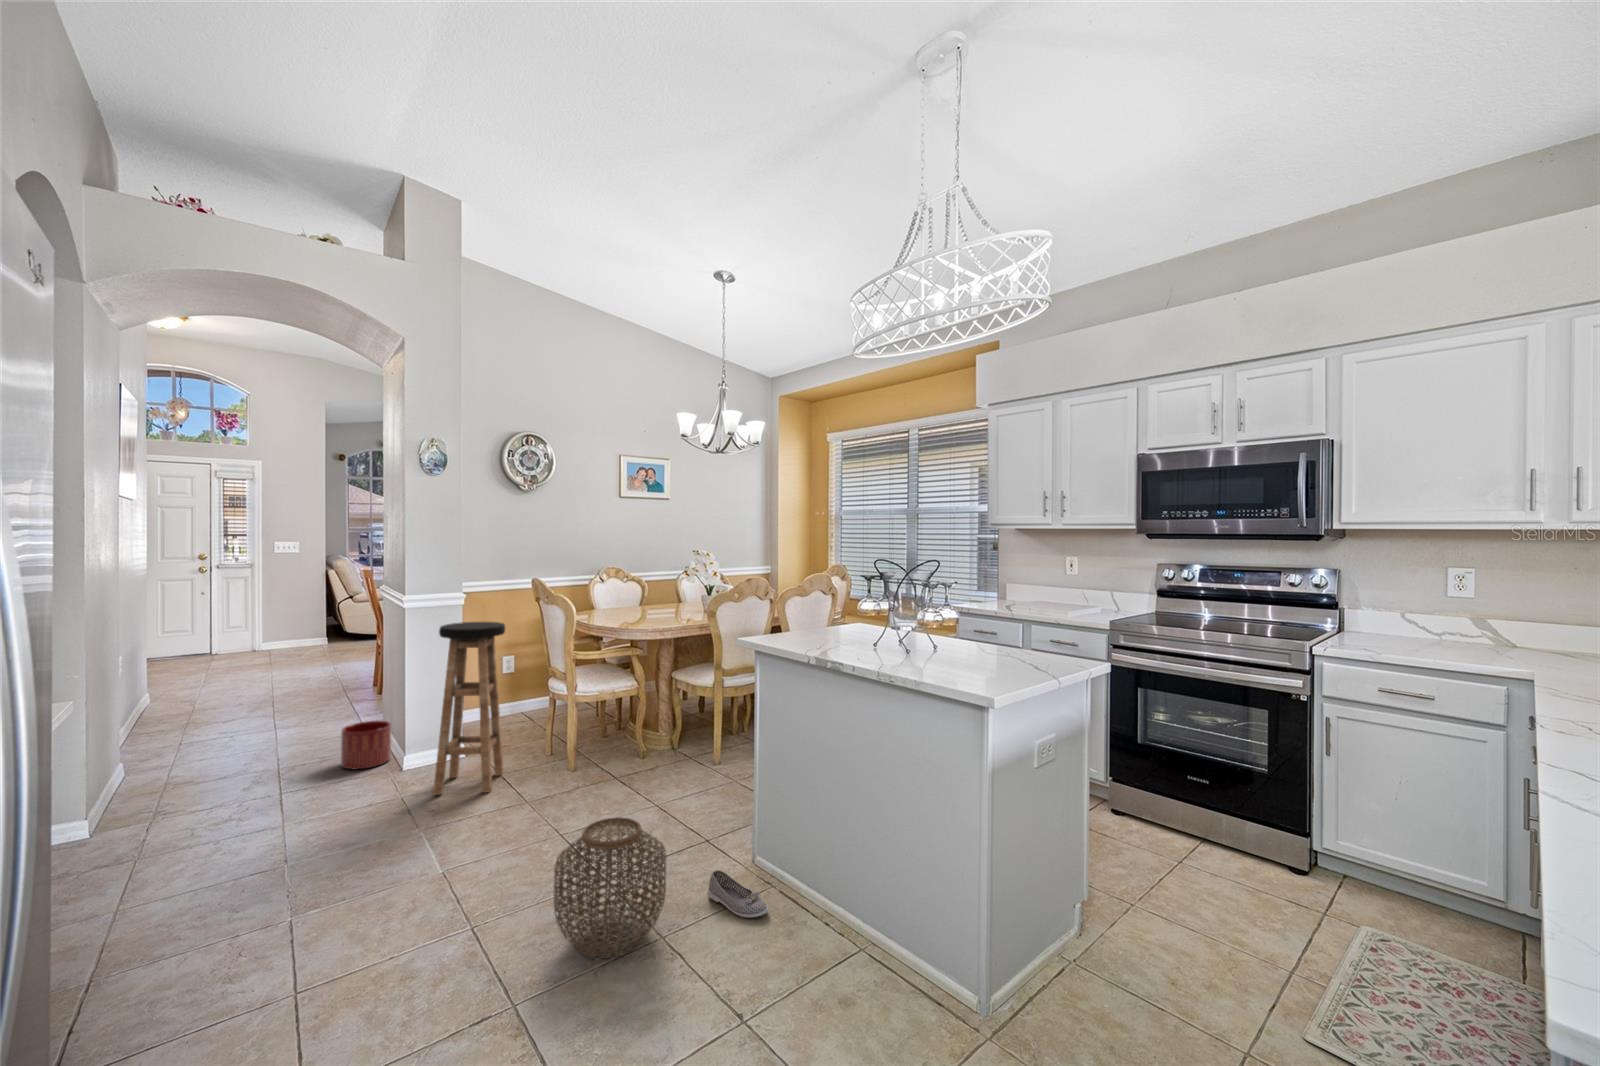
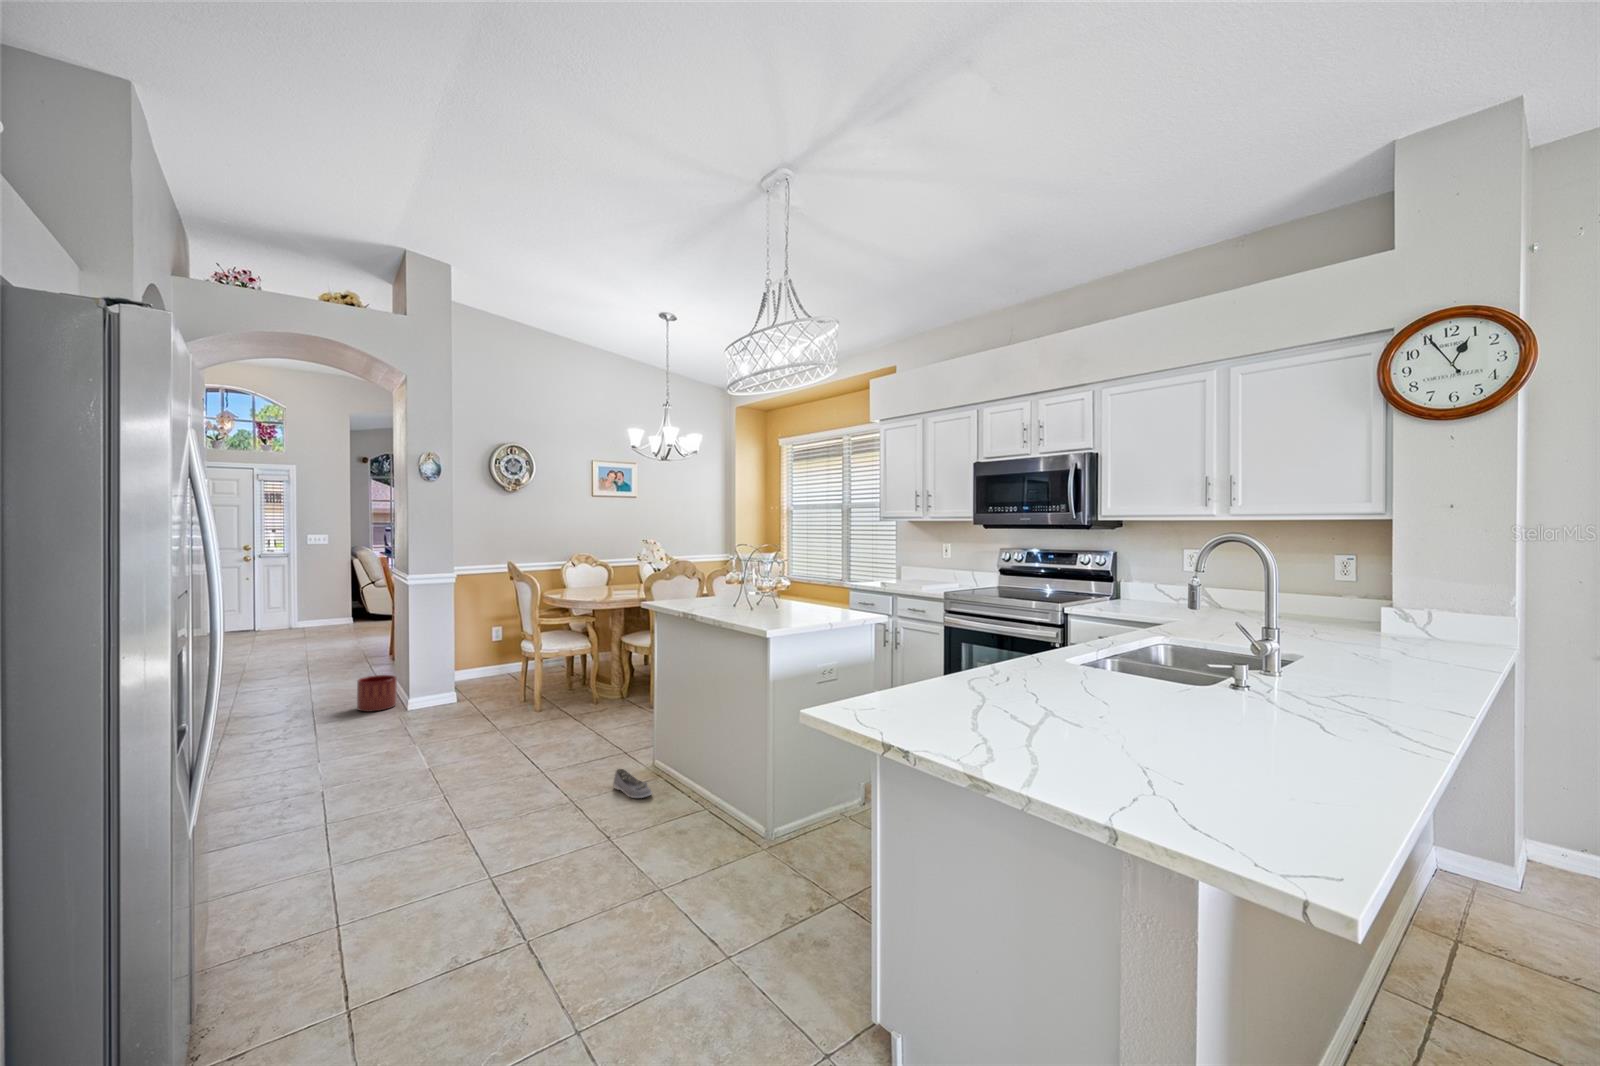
bar stool: present [433,622,505,795] -> none [426,595,484,728]
woven basket: present [554,817,666,958] -> none [494,725,576,818]

